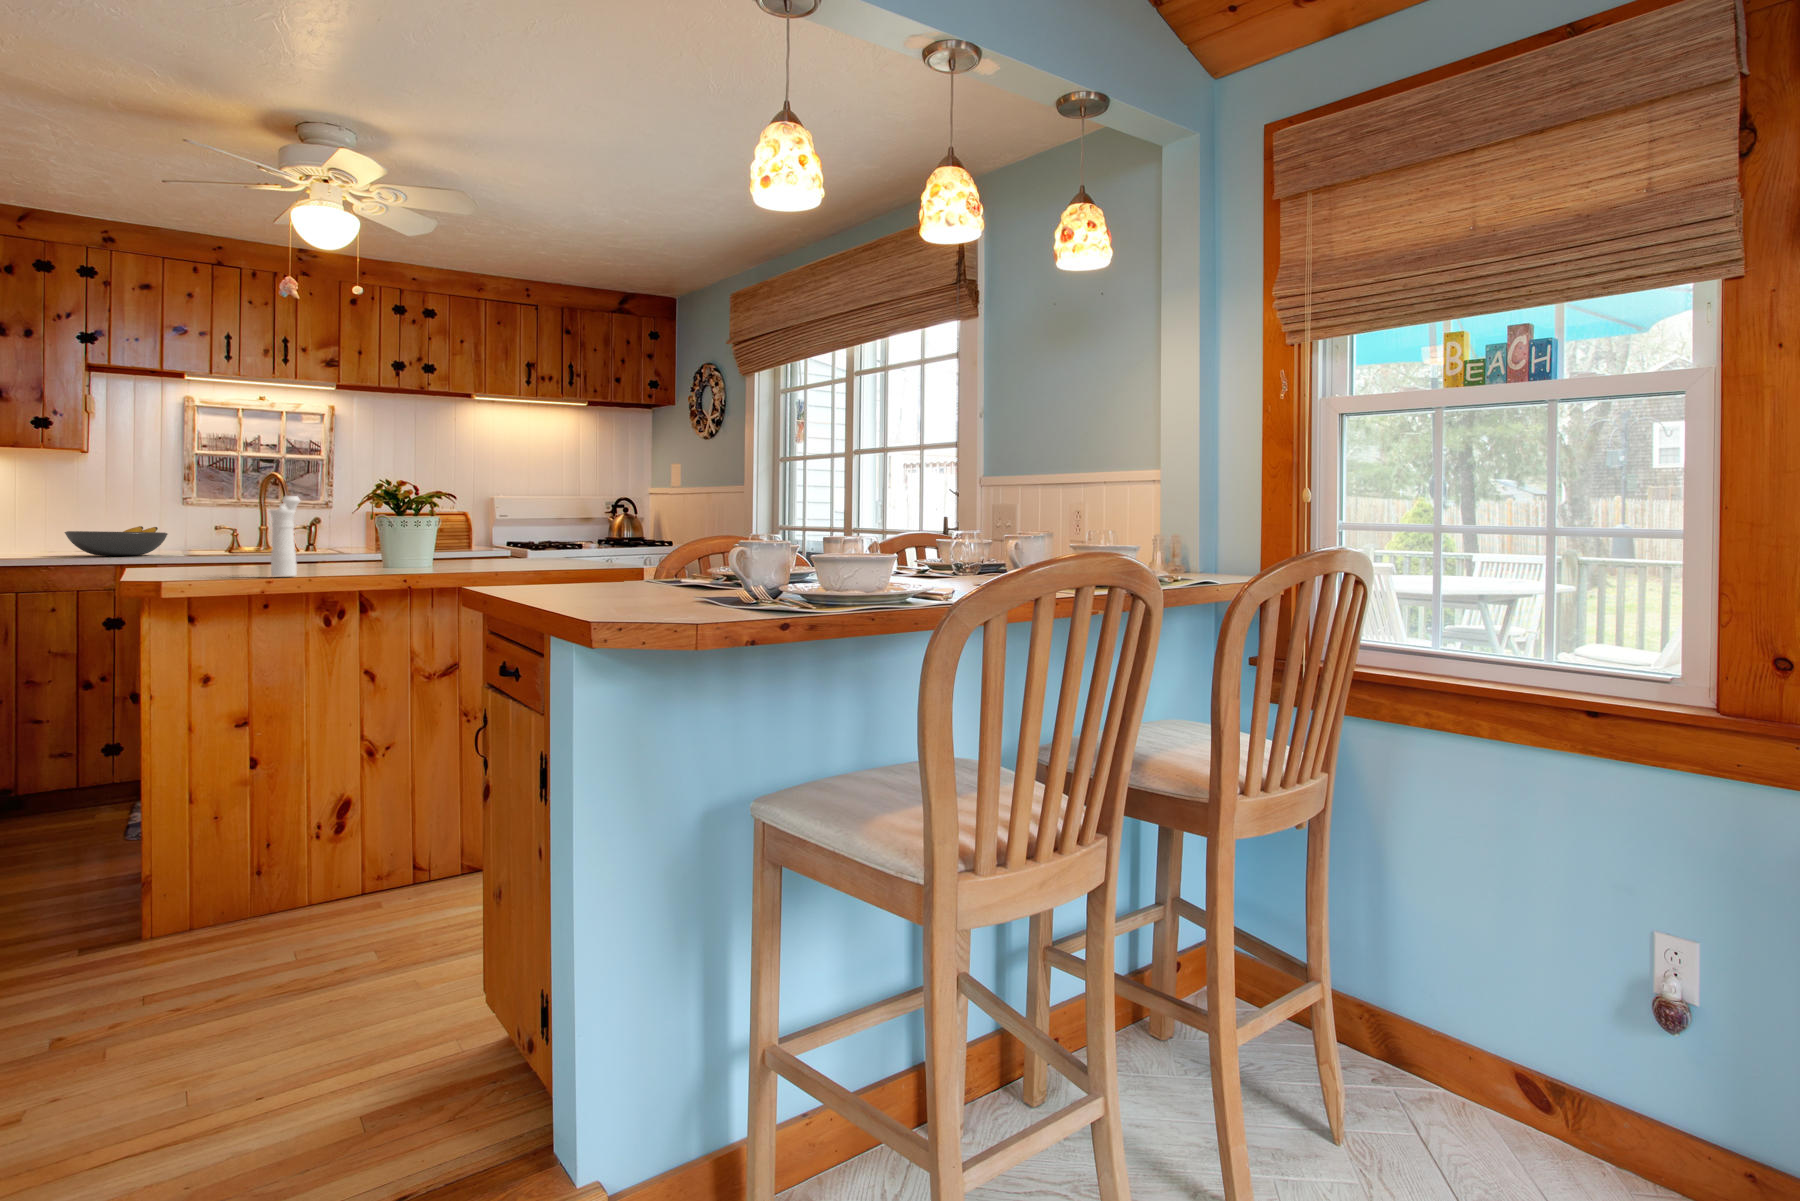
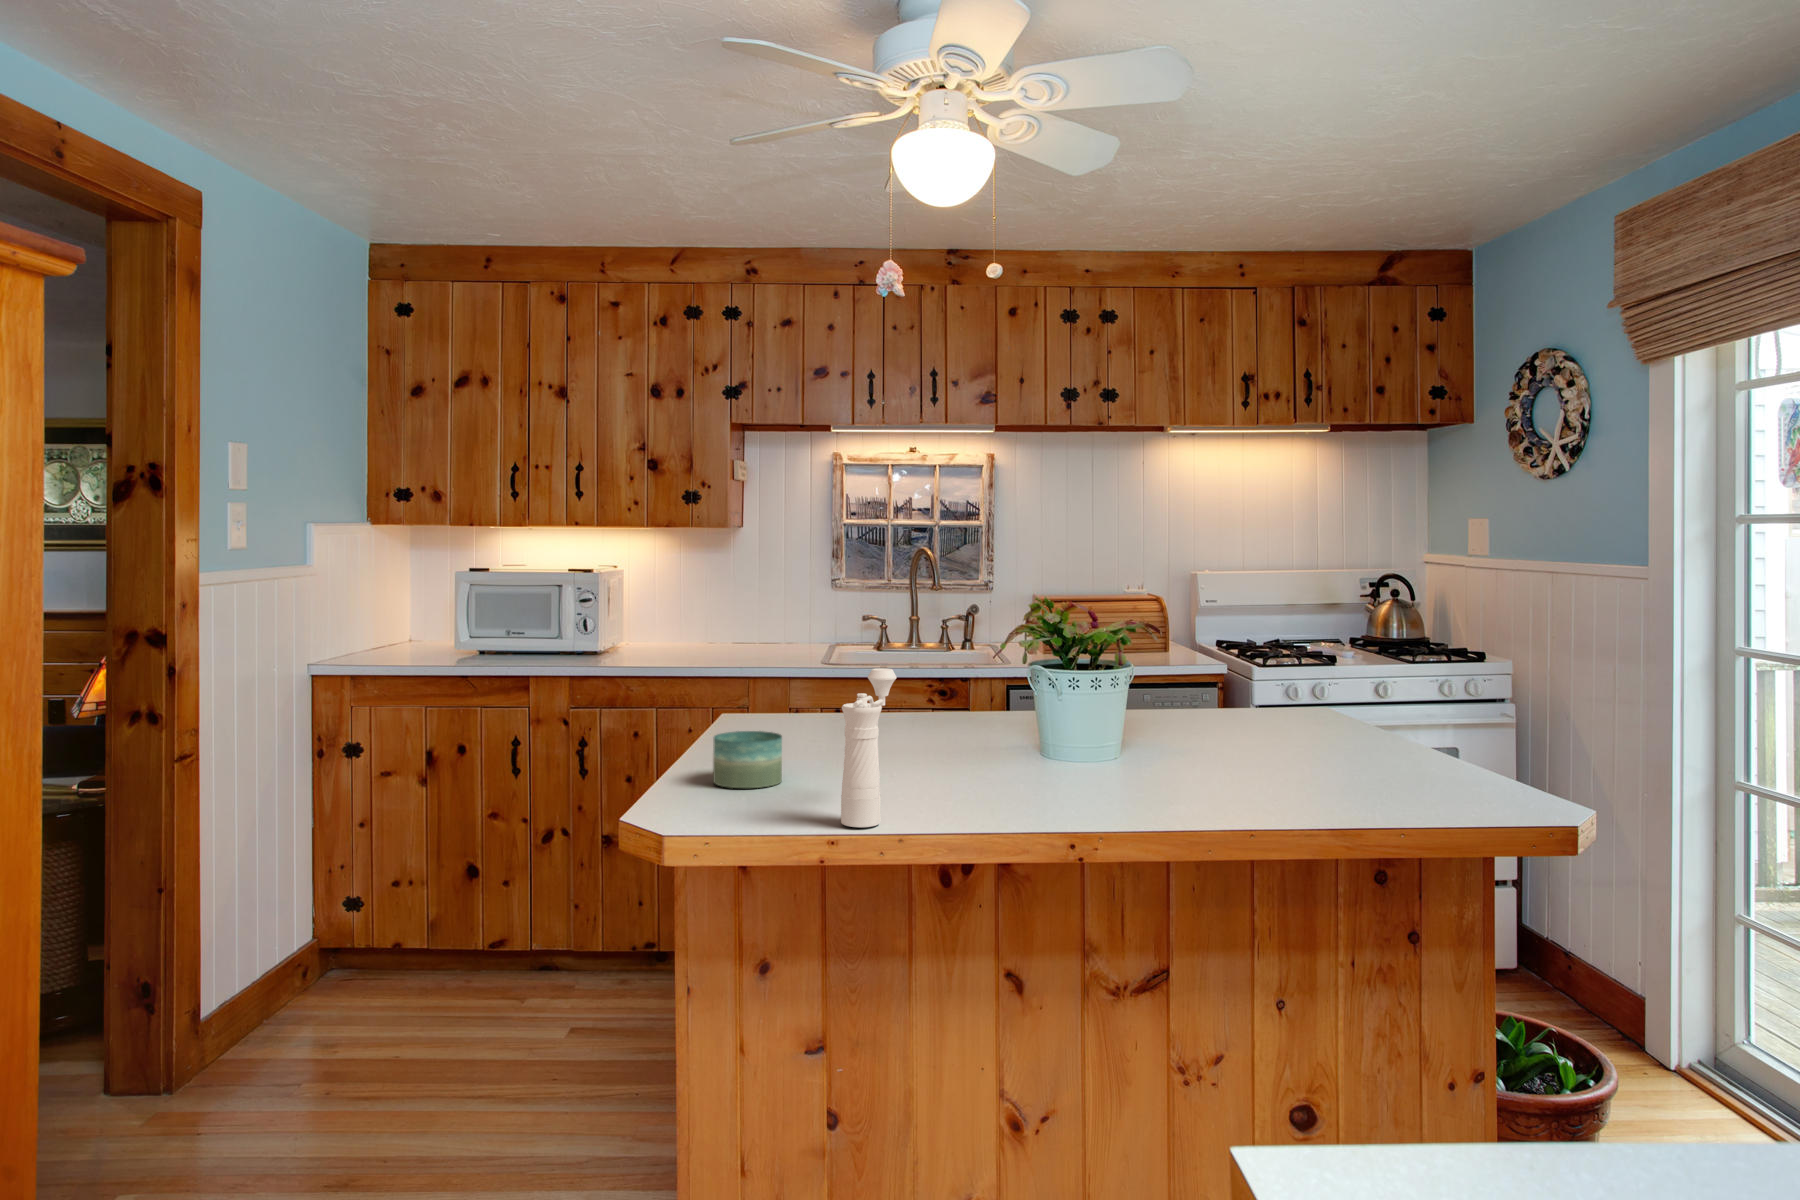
fruit bowl: present [65,526,168,556] -> none [701,624,803,661]
candle: none [163,545,215,575] -> present [713,731,782,788]

